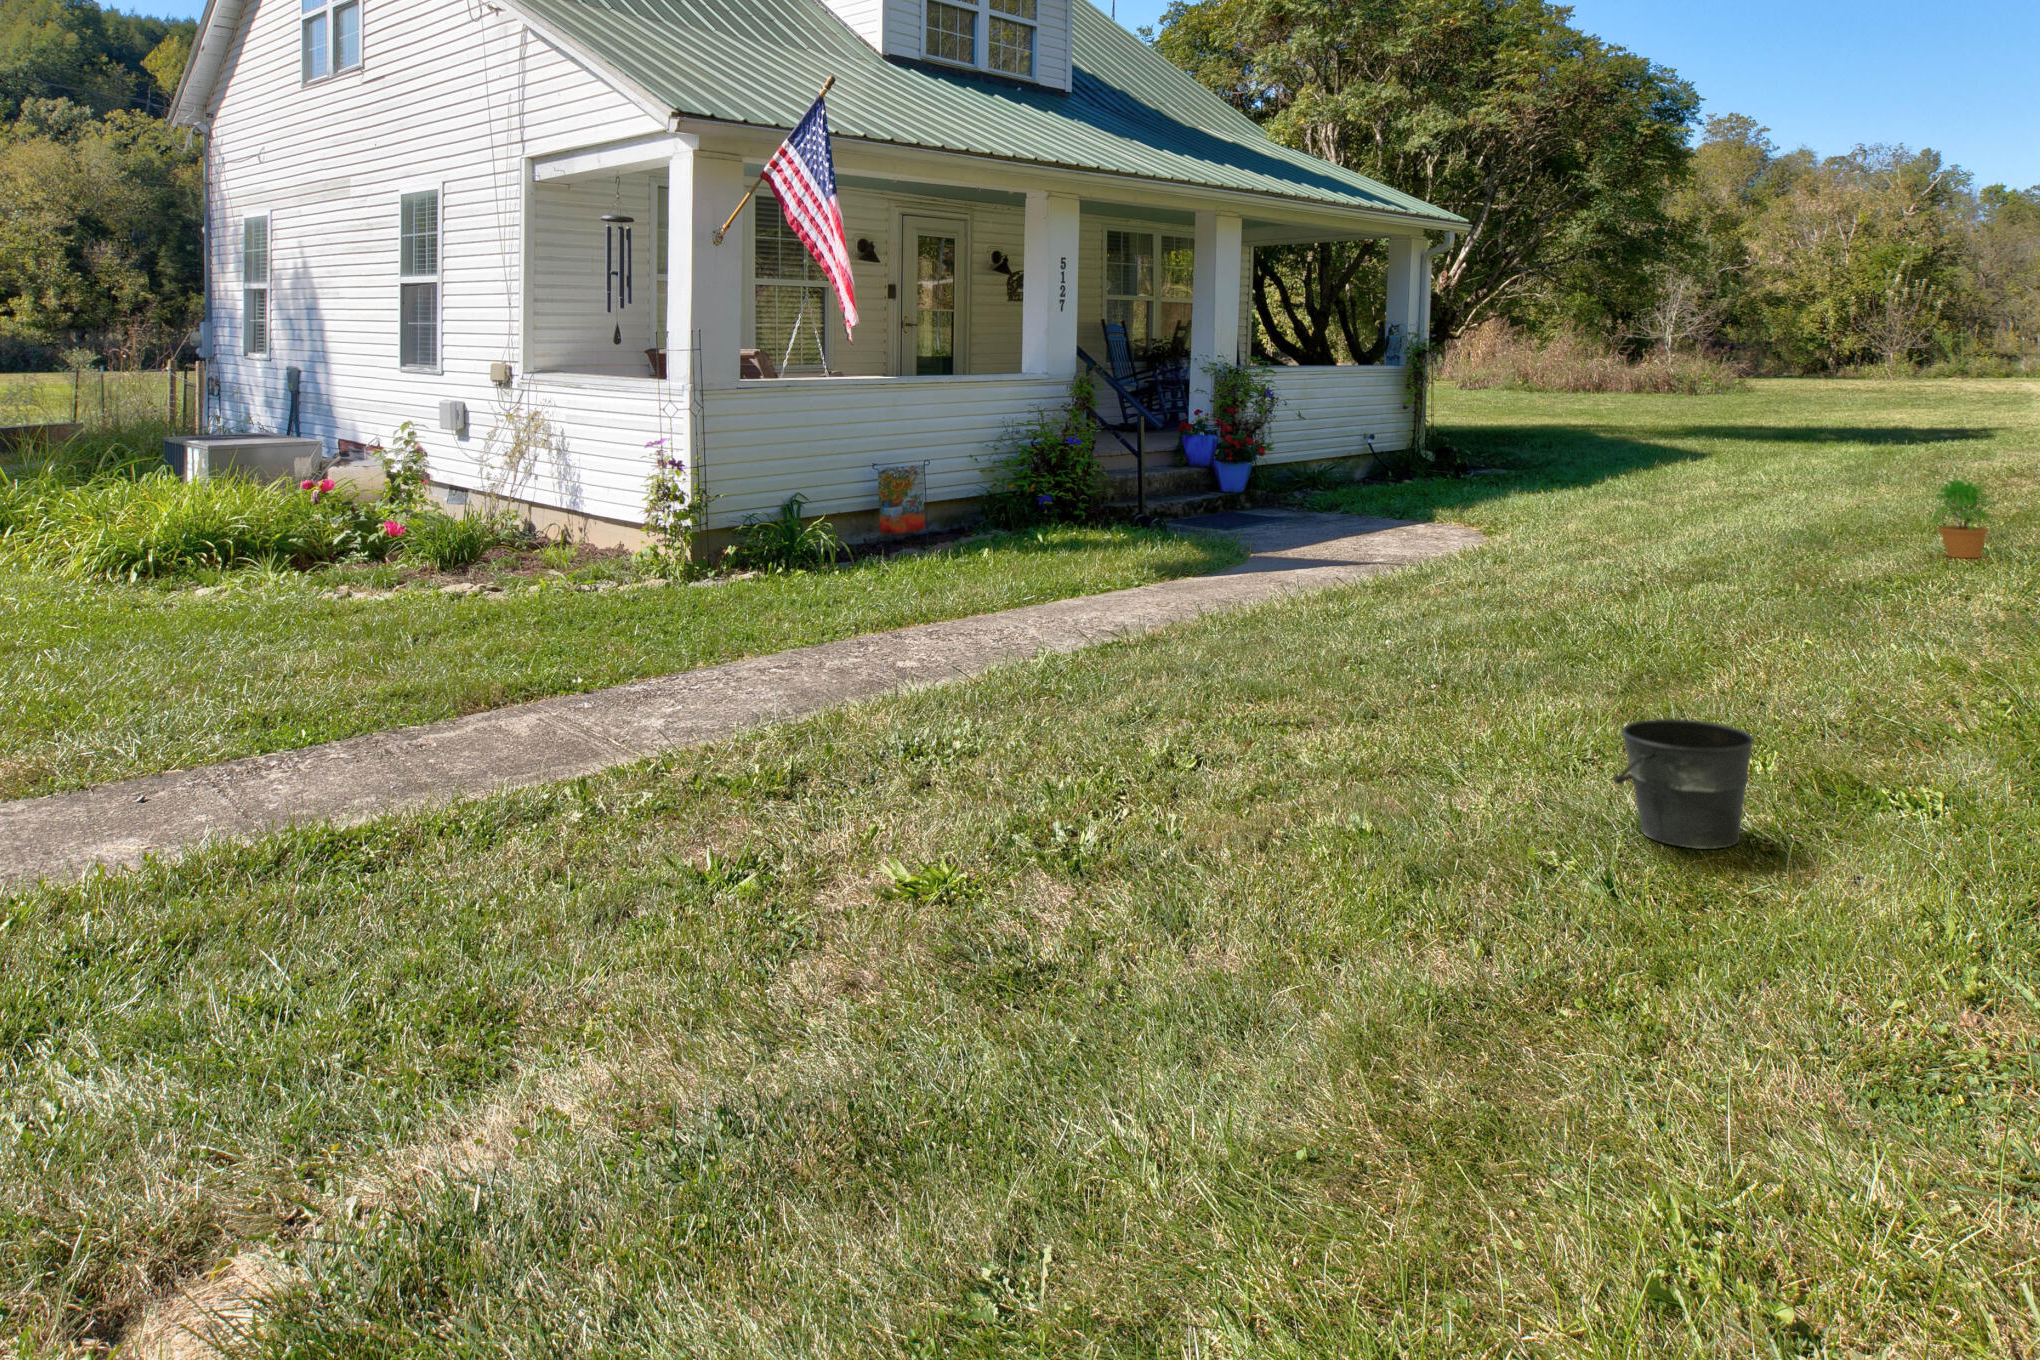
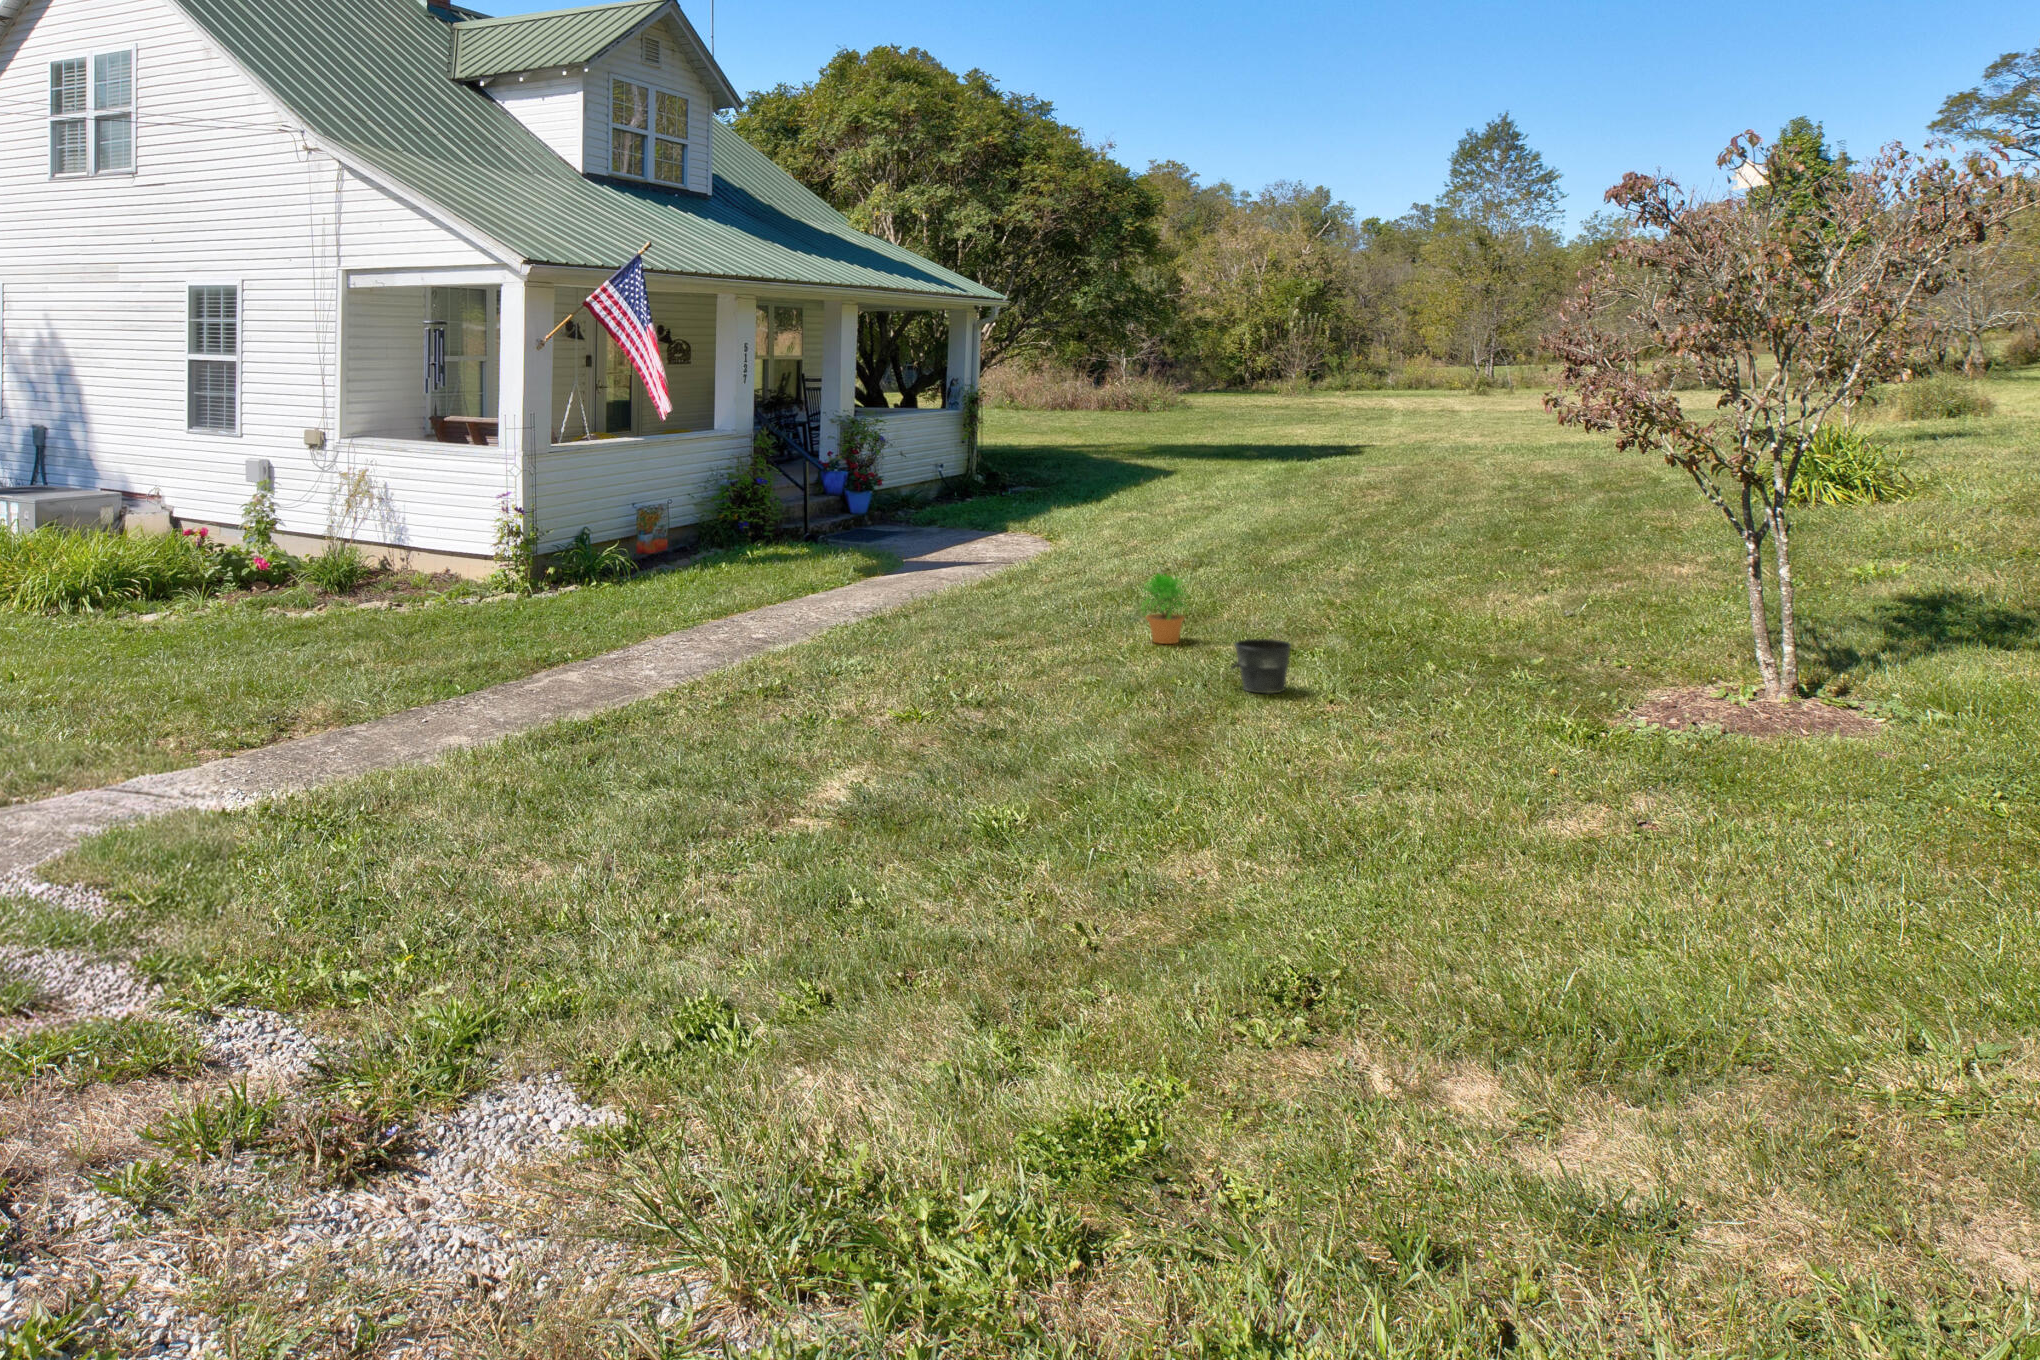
potted plant: present [1933,478,1994,558] -> present [1141,574,1188,644]

